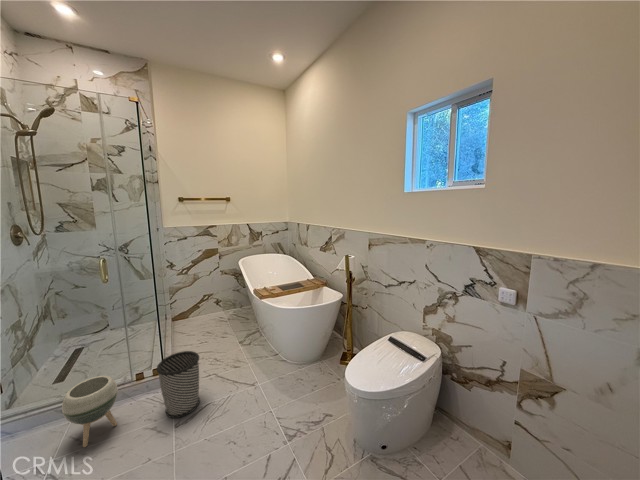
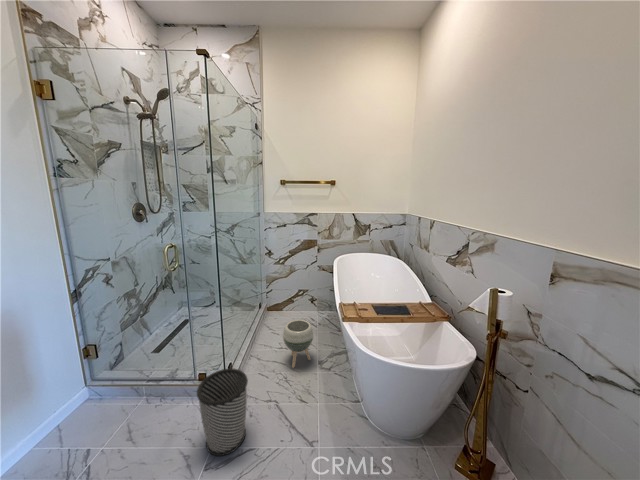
planter: present [62,376,118,447] -> present [283,320,314,368]

